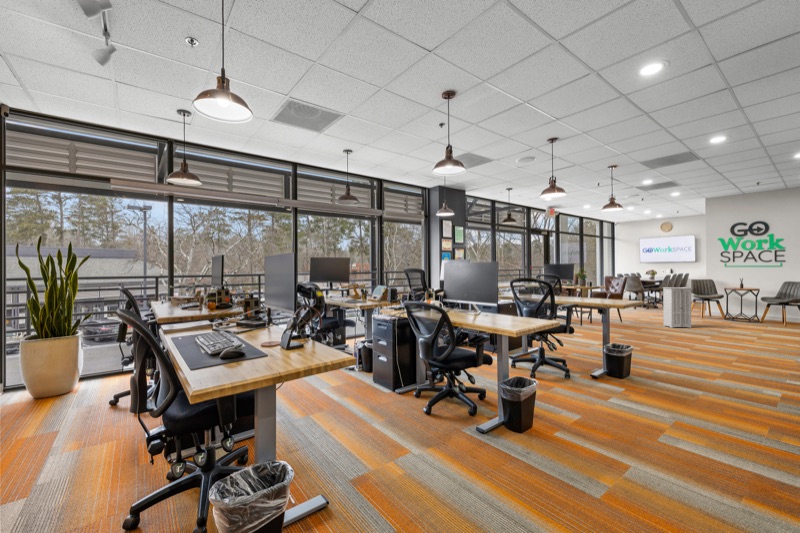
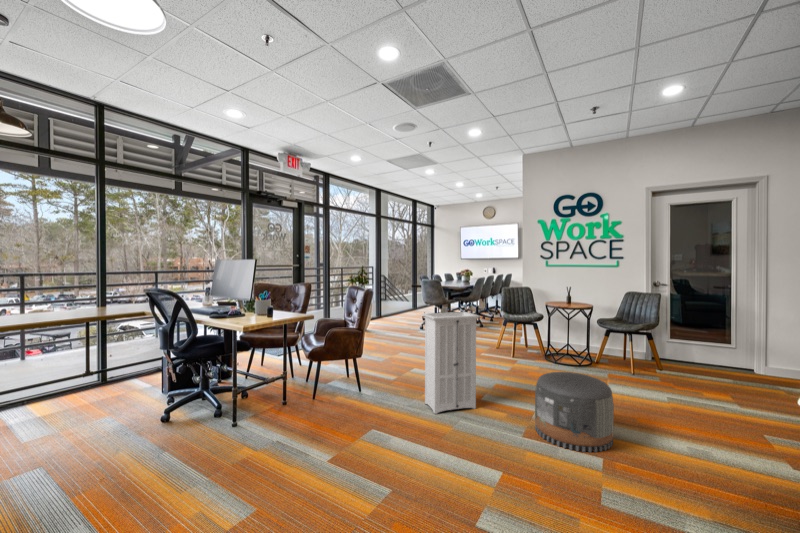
pouf: none [724,311,764,337] -> present [535,372,614,452]

